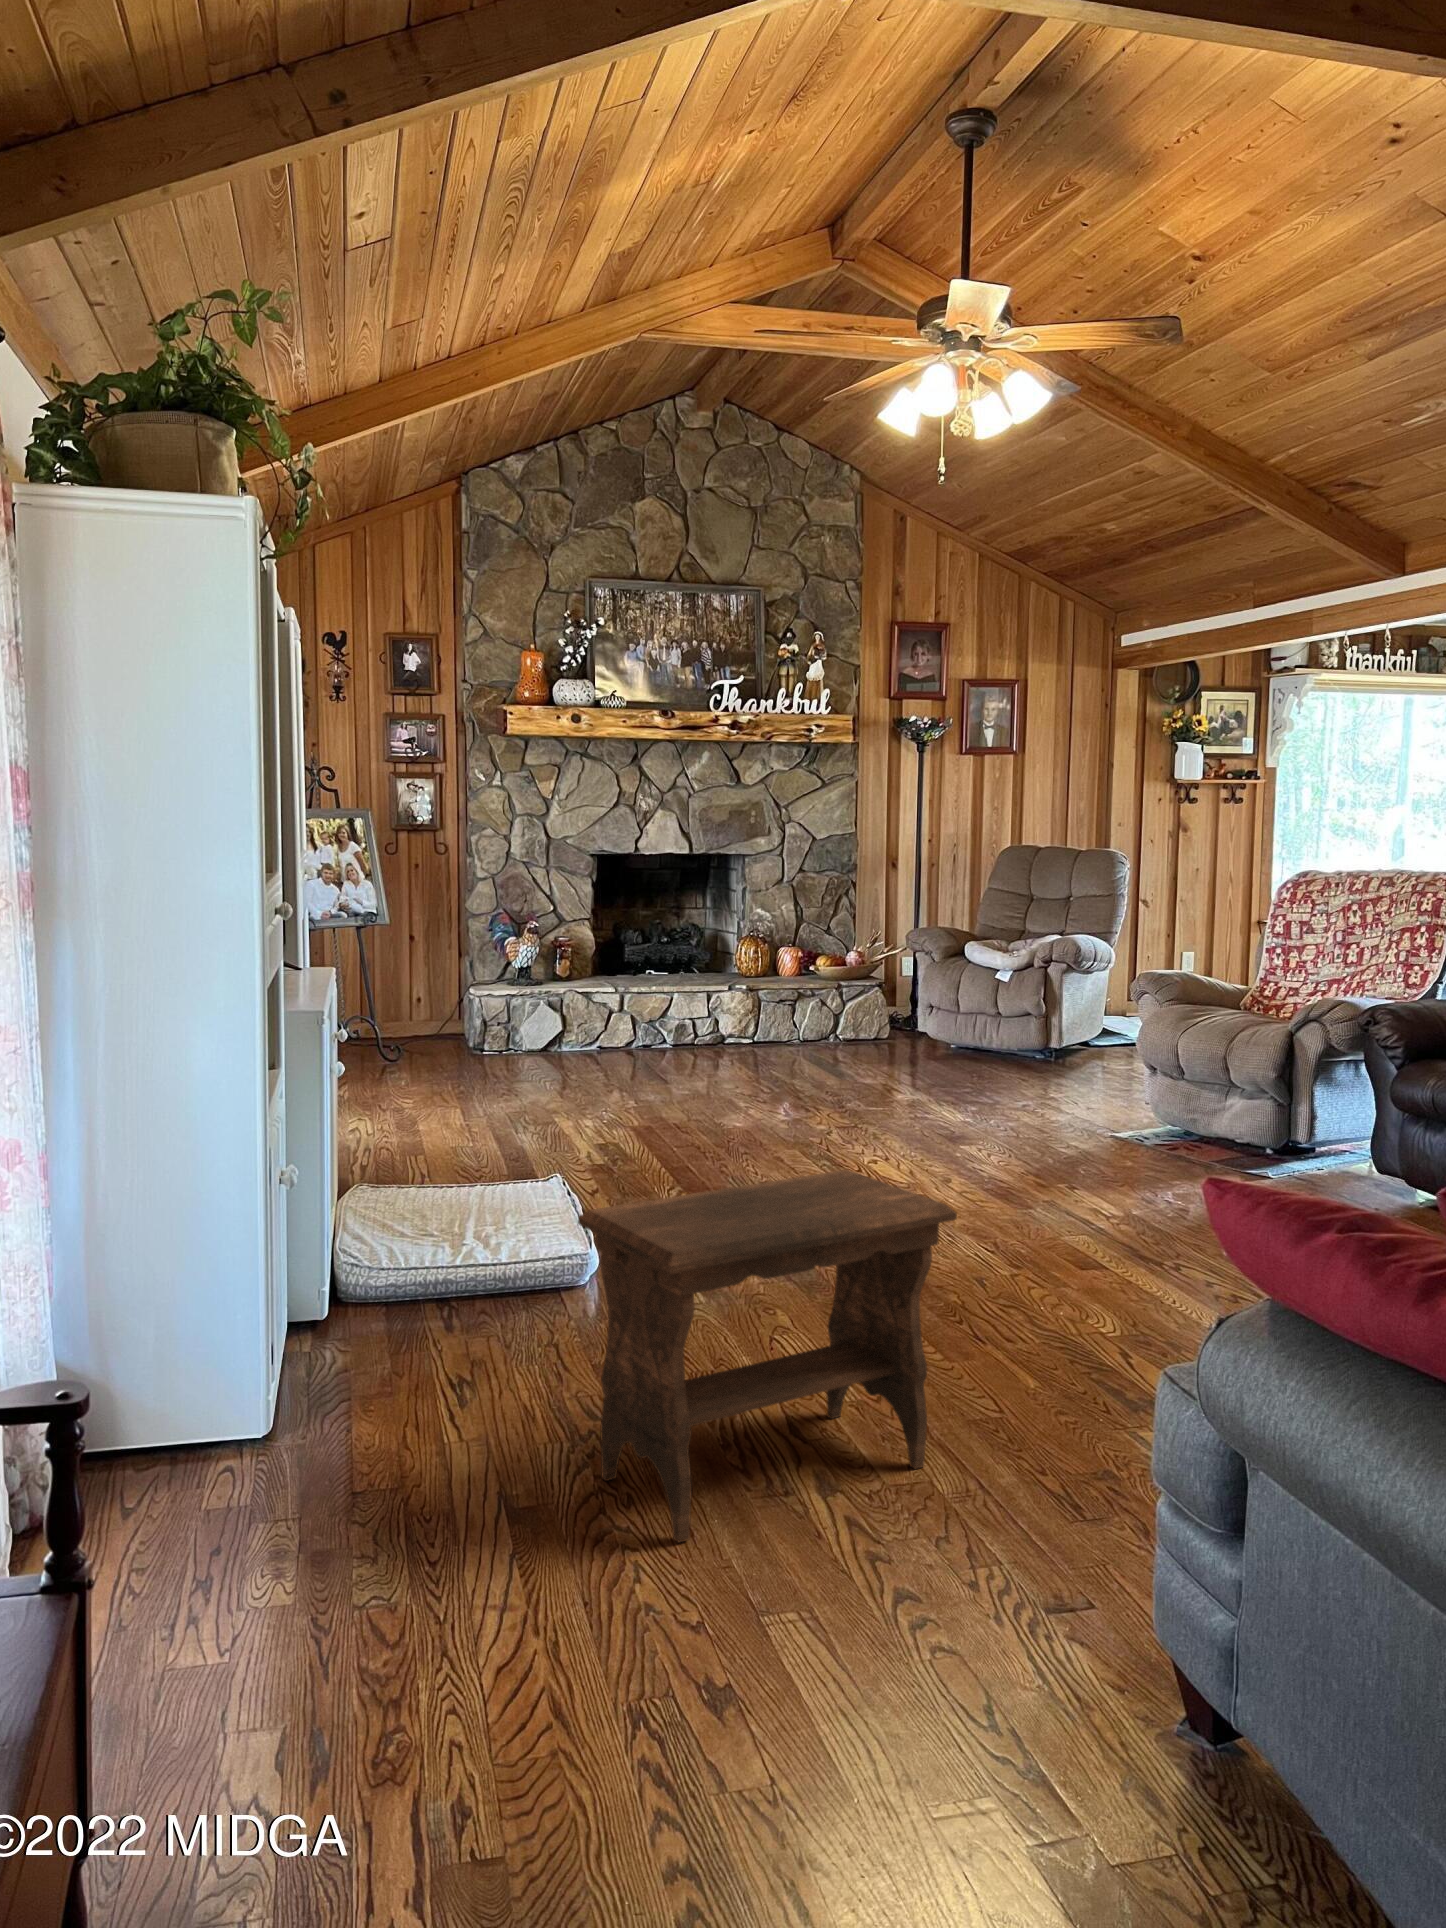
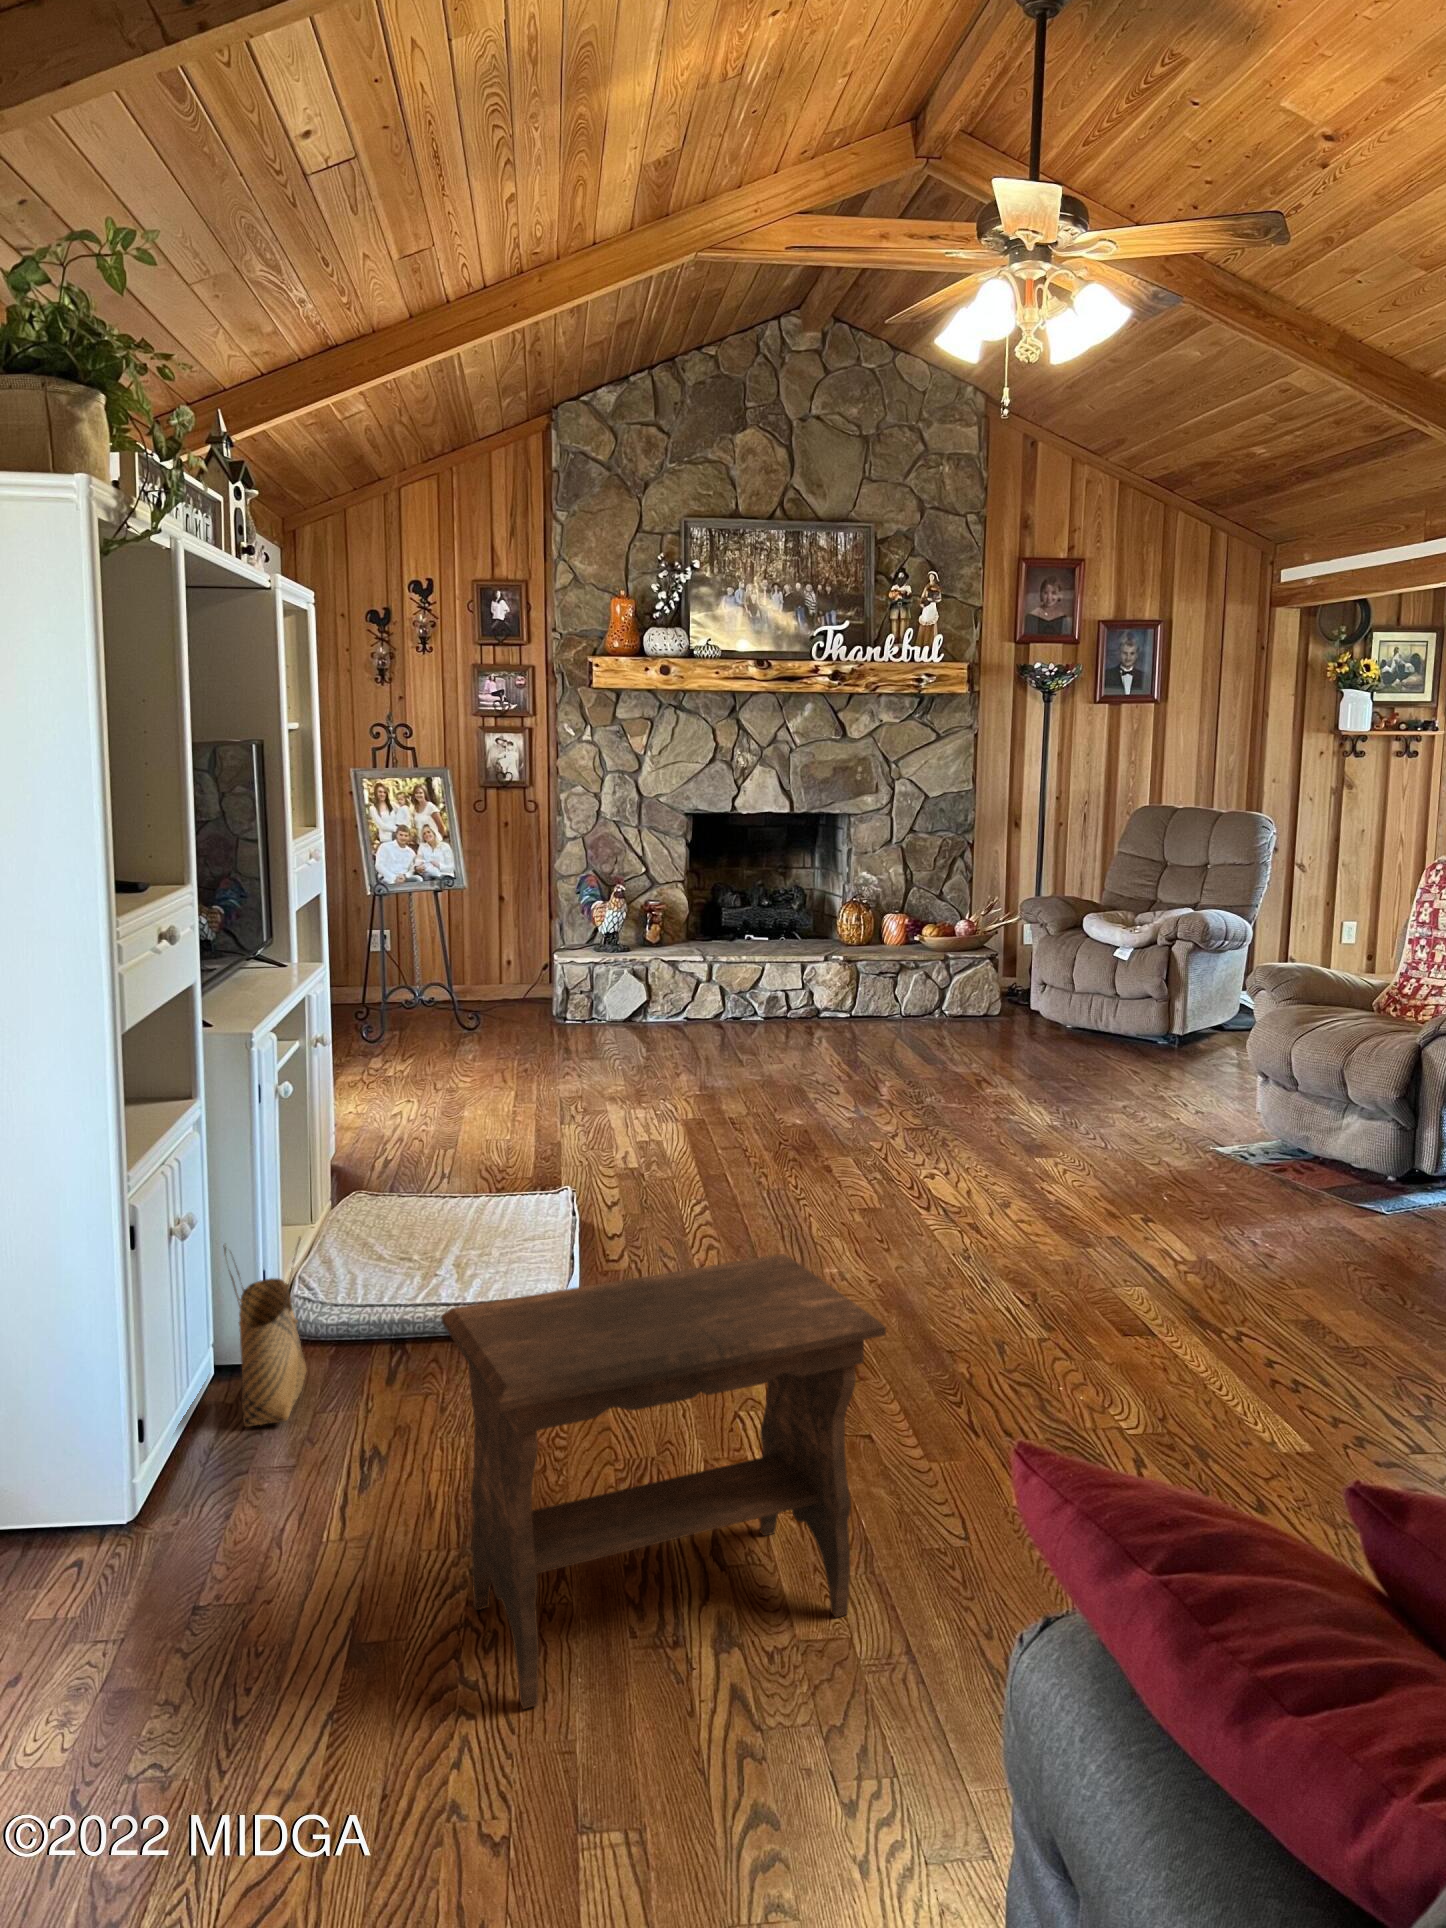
woven basket: none [307,1190,379,1364] -> present [223,1238,307,1426]

